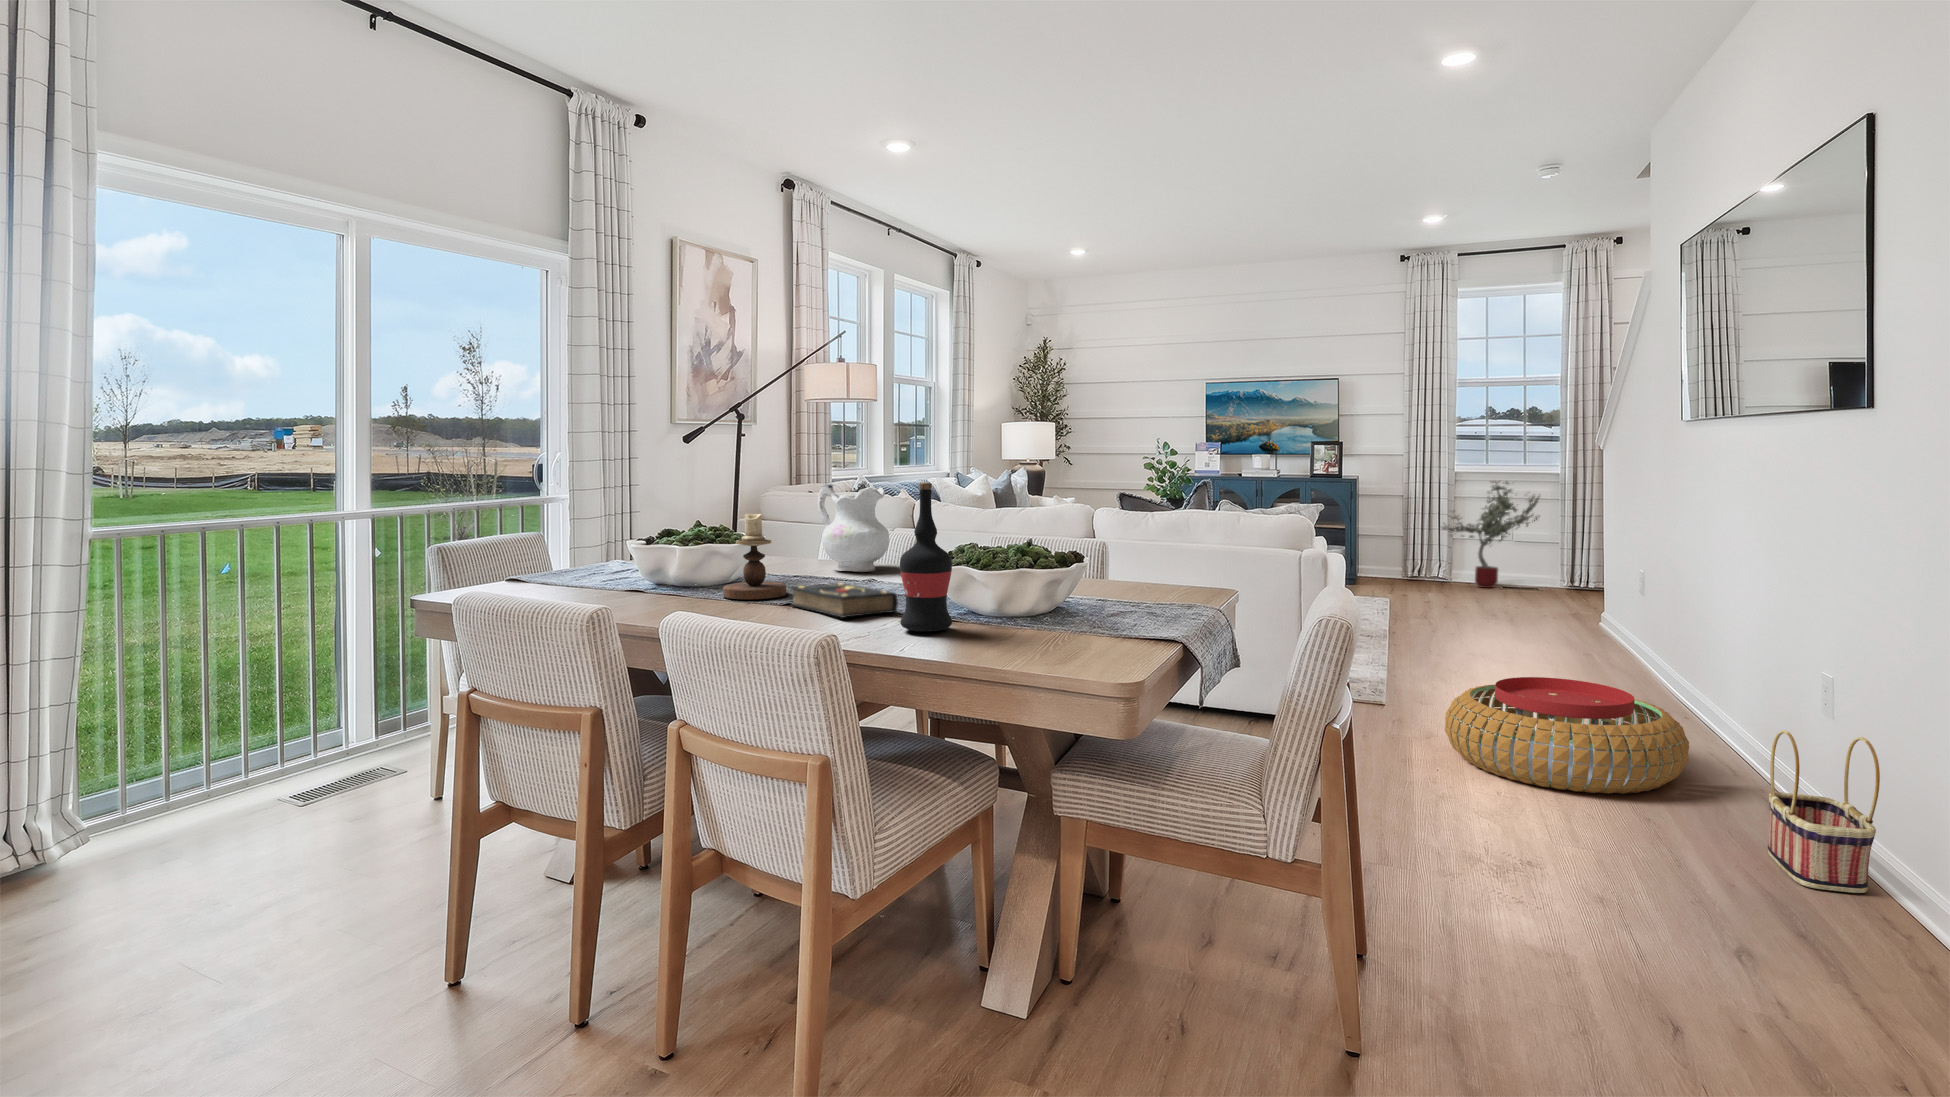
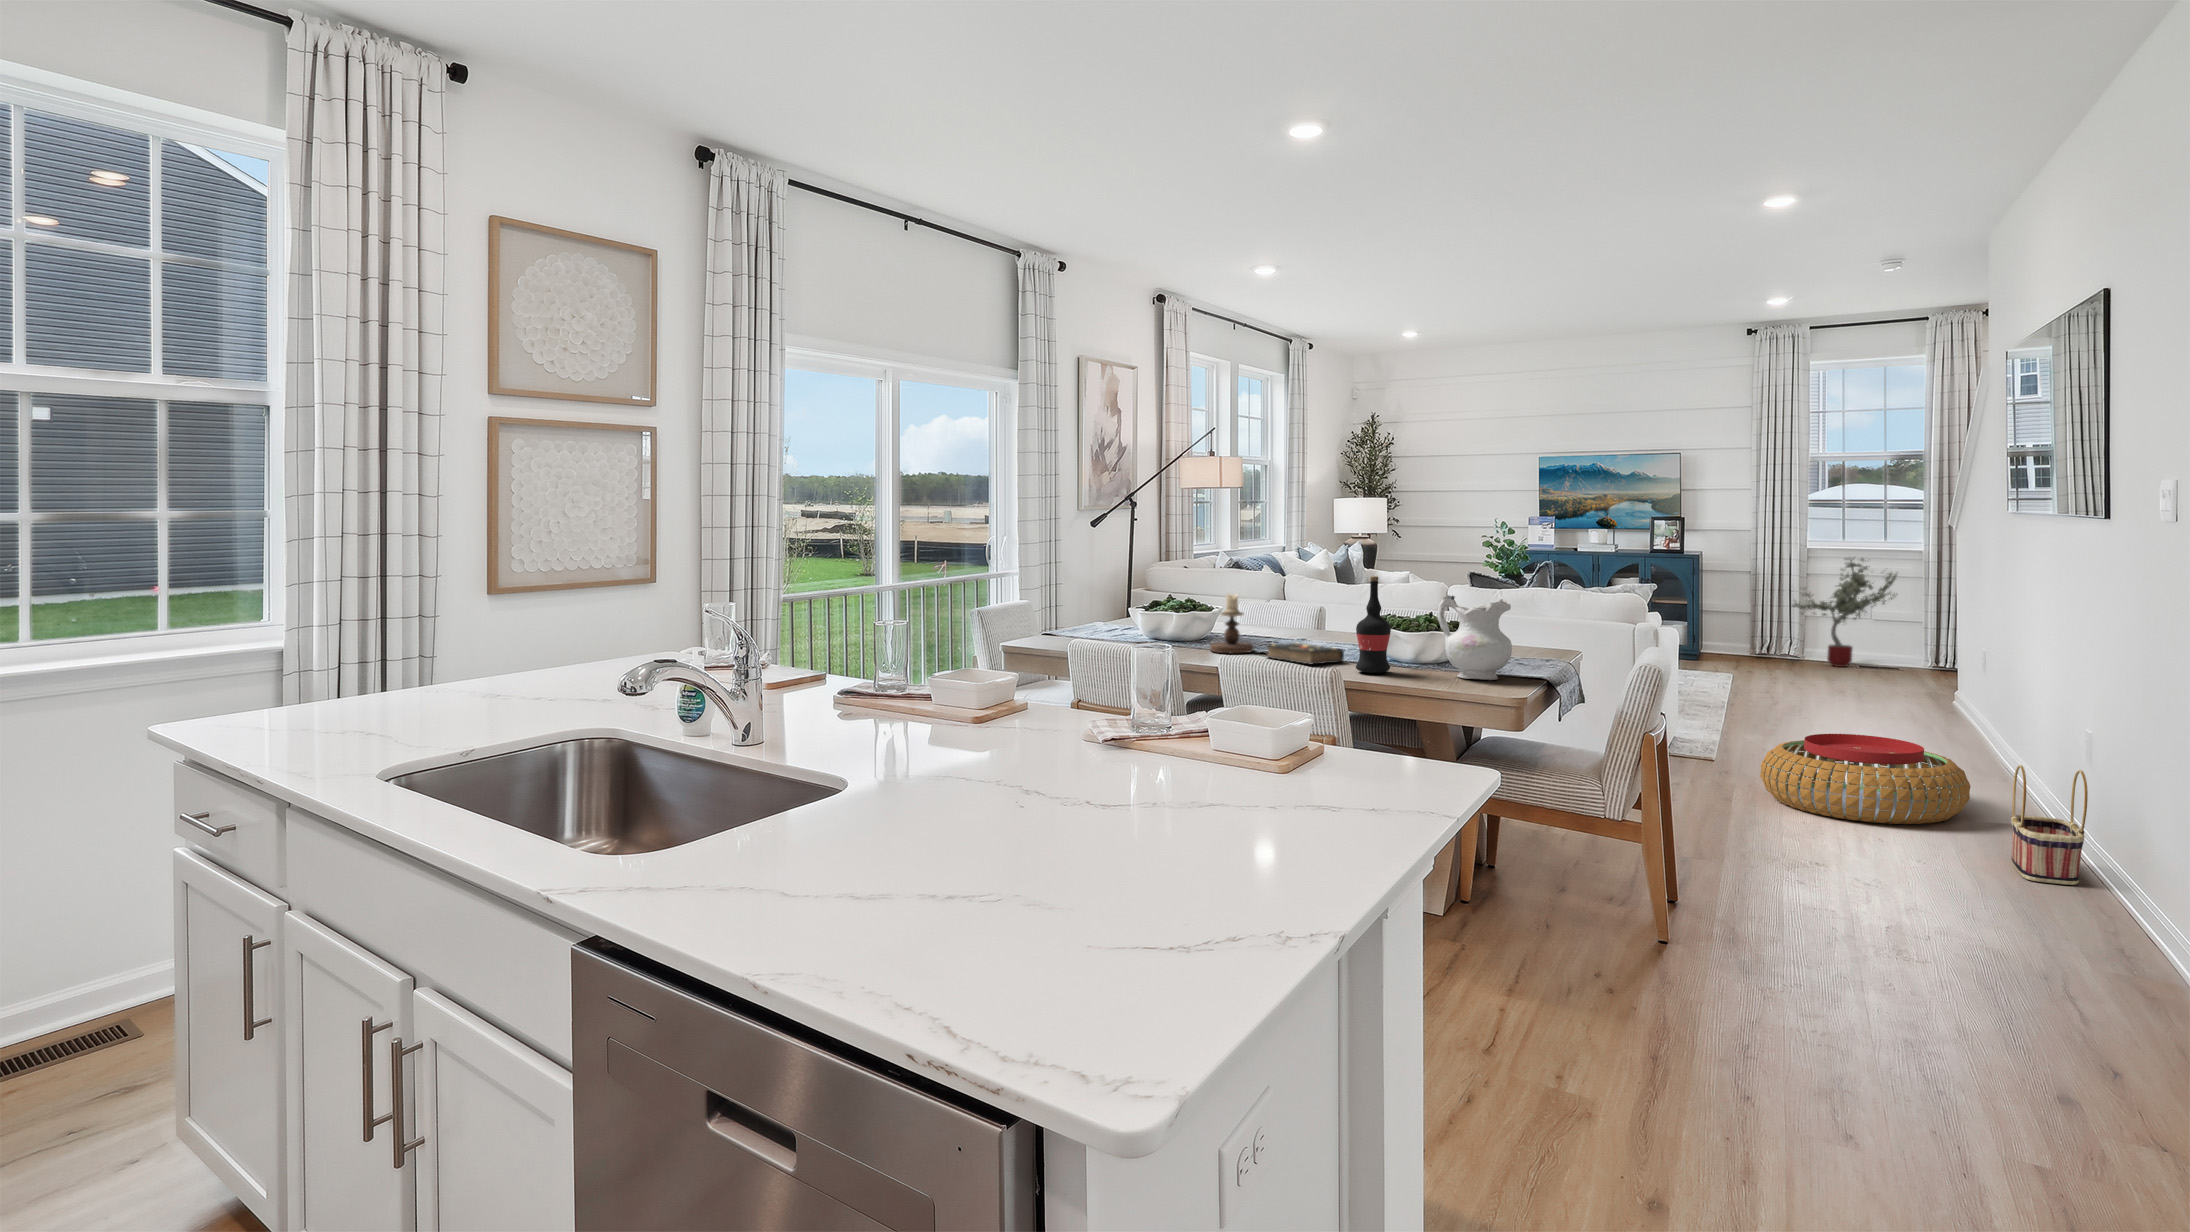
ceramic pitcher: present [818,484,889,572] -> present [1438,595,1512,680]

